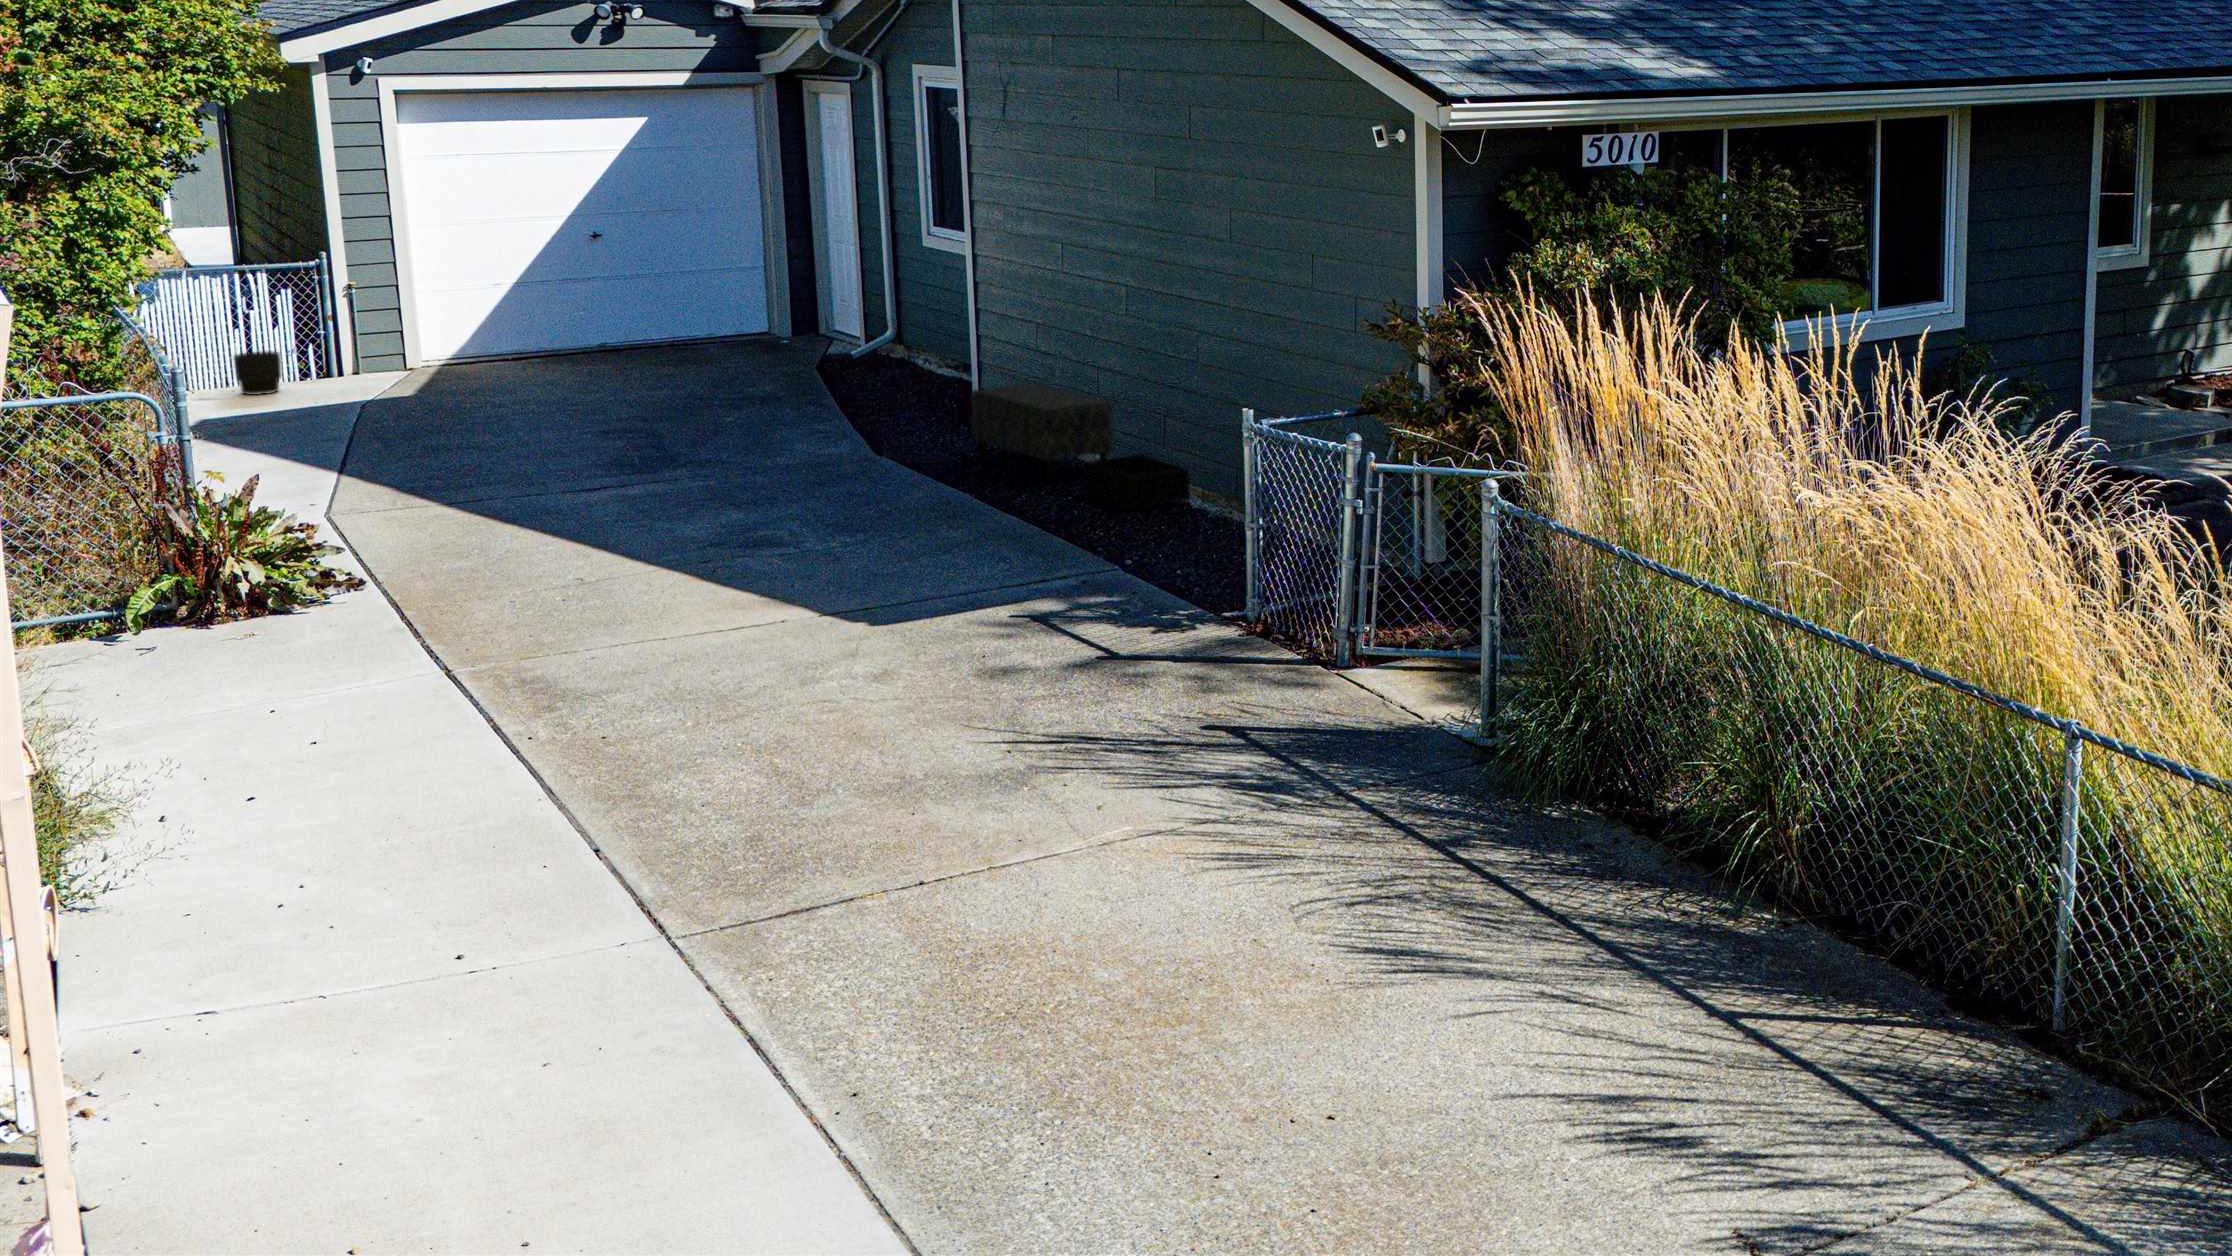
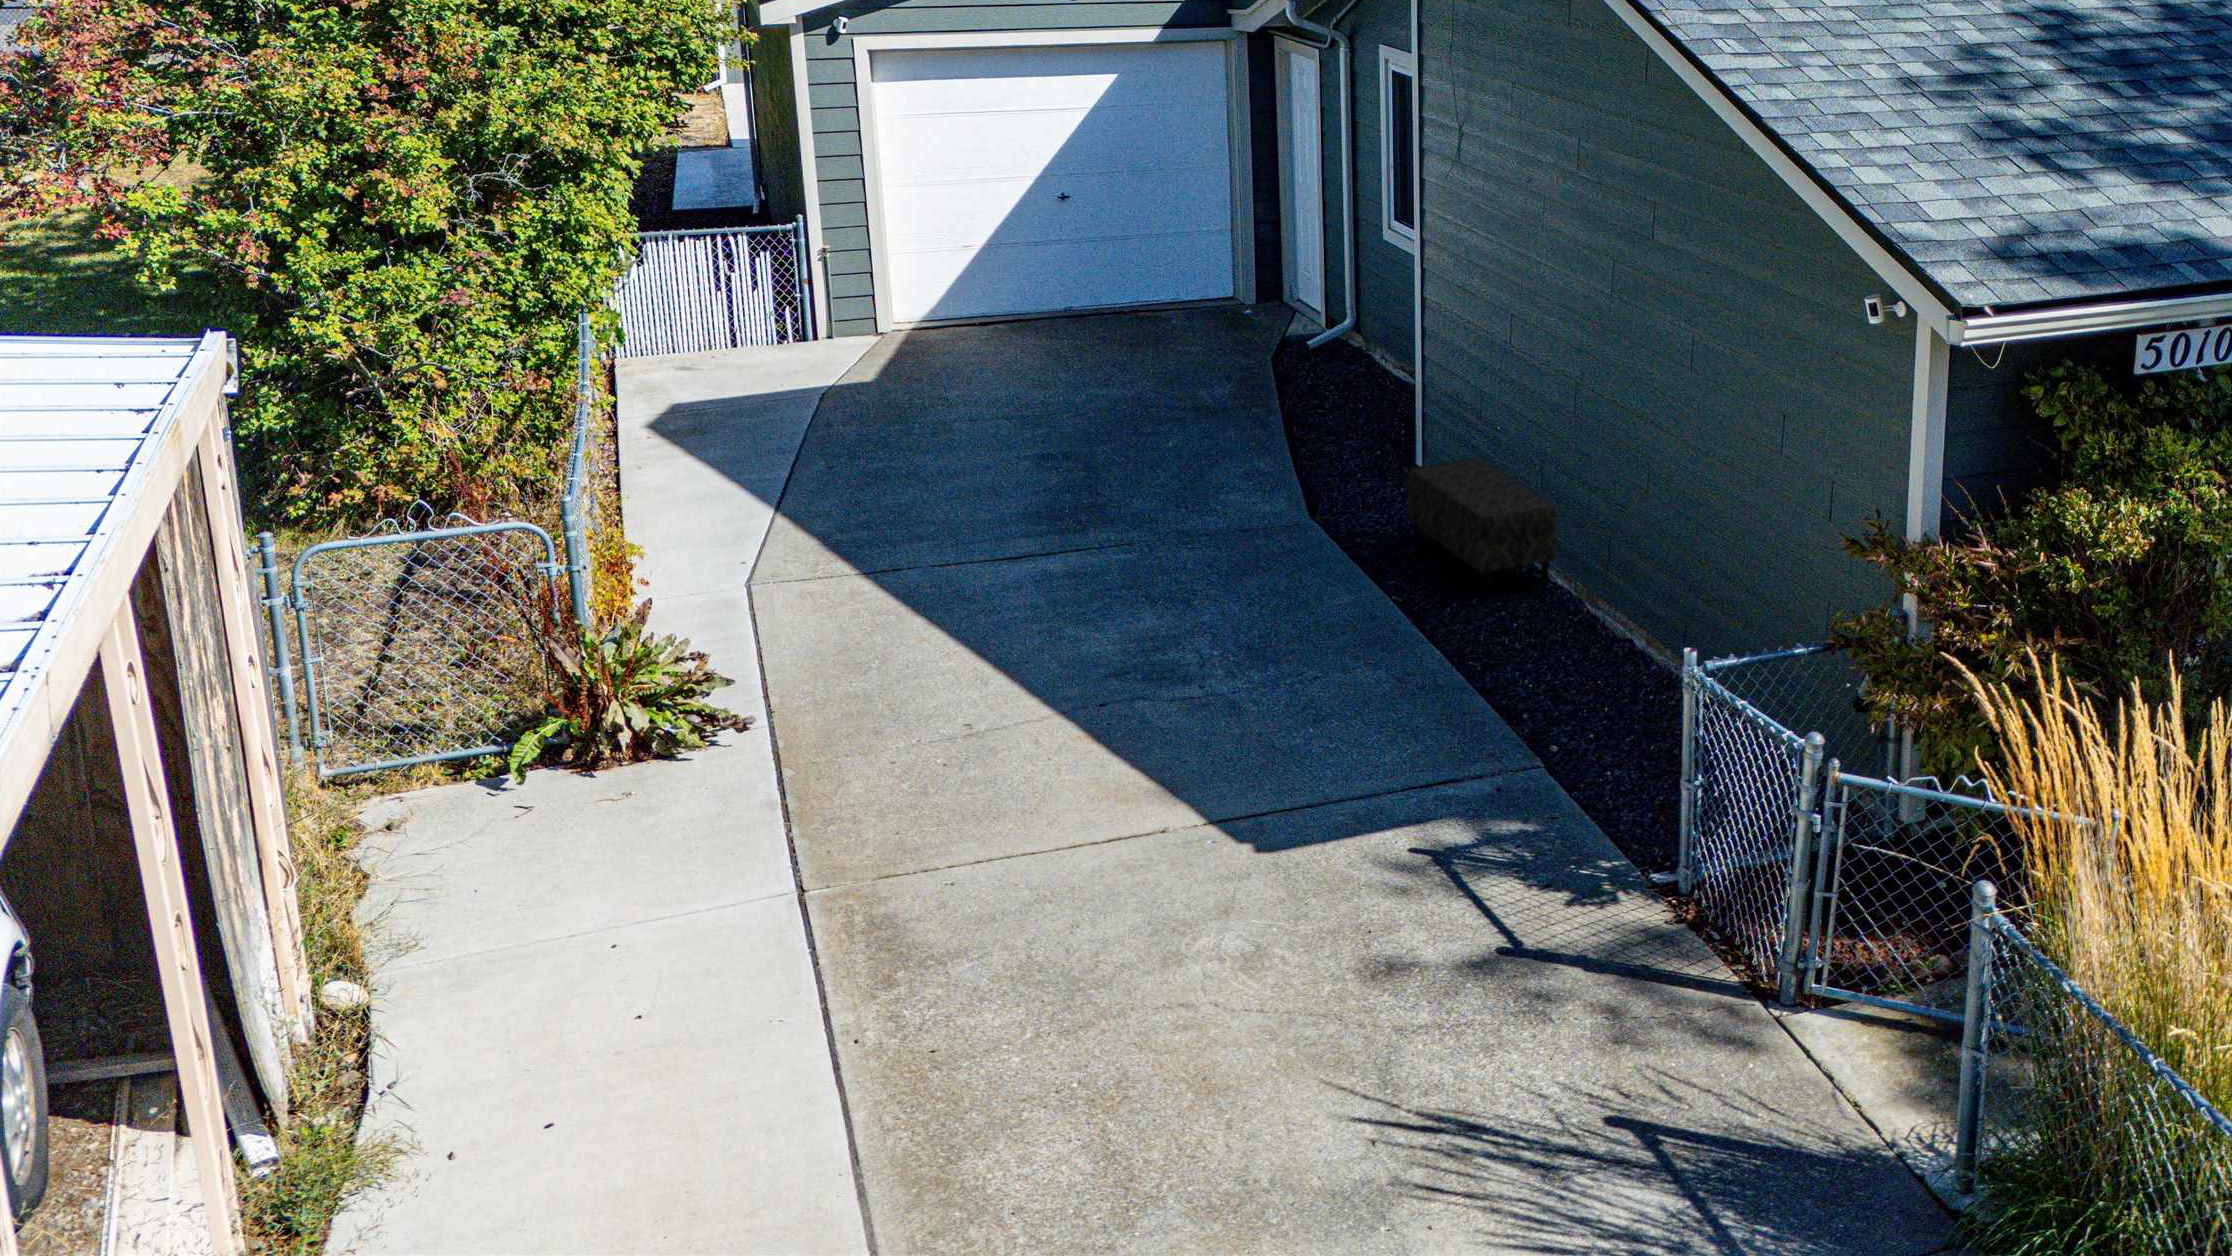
planter: present [233,351,281,395] -> none [717,313,761,359]
basket: present [1084,454,1190,509] -> none [1520,575,1636,658]

